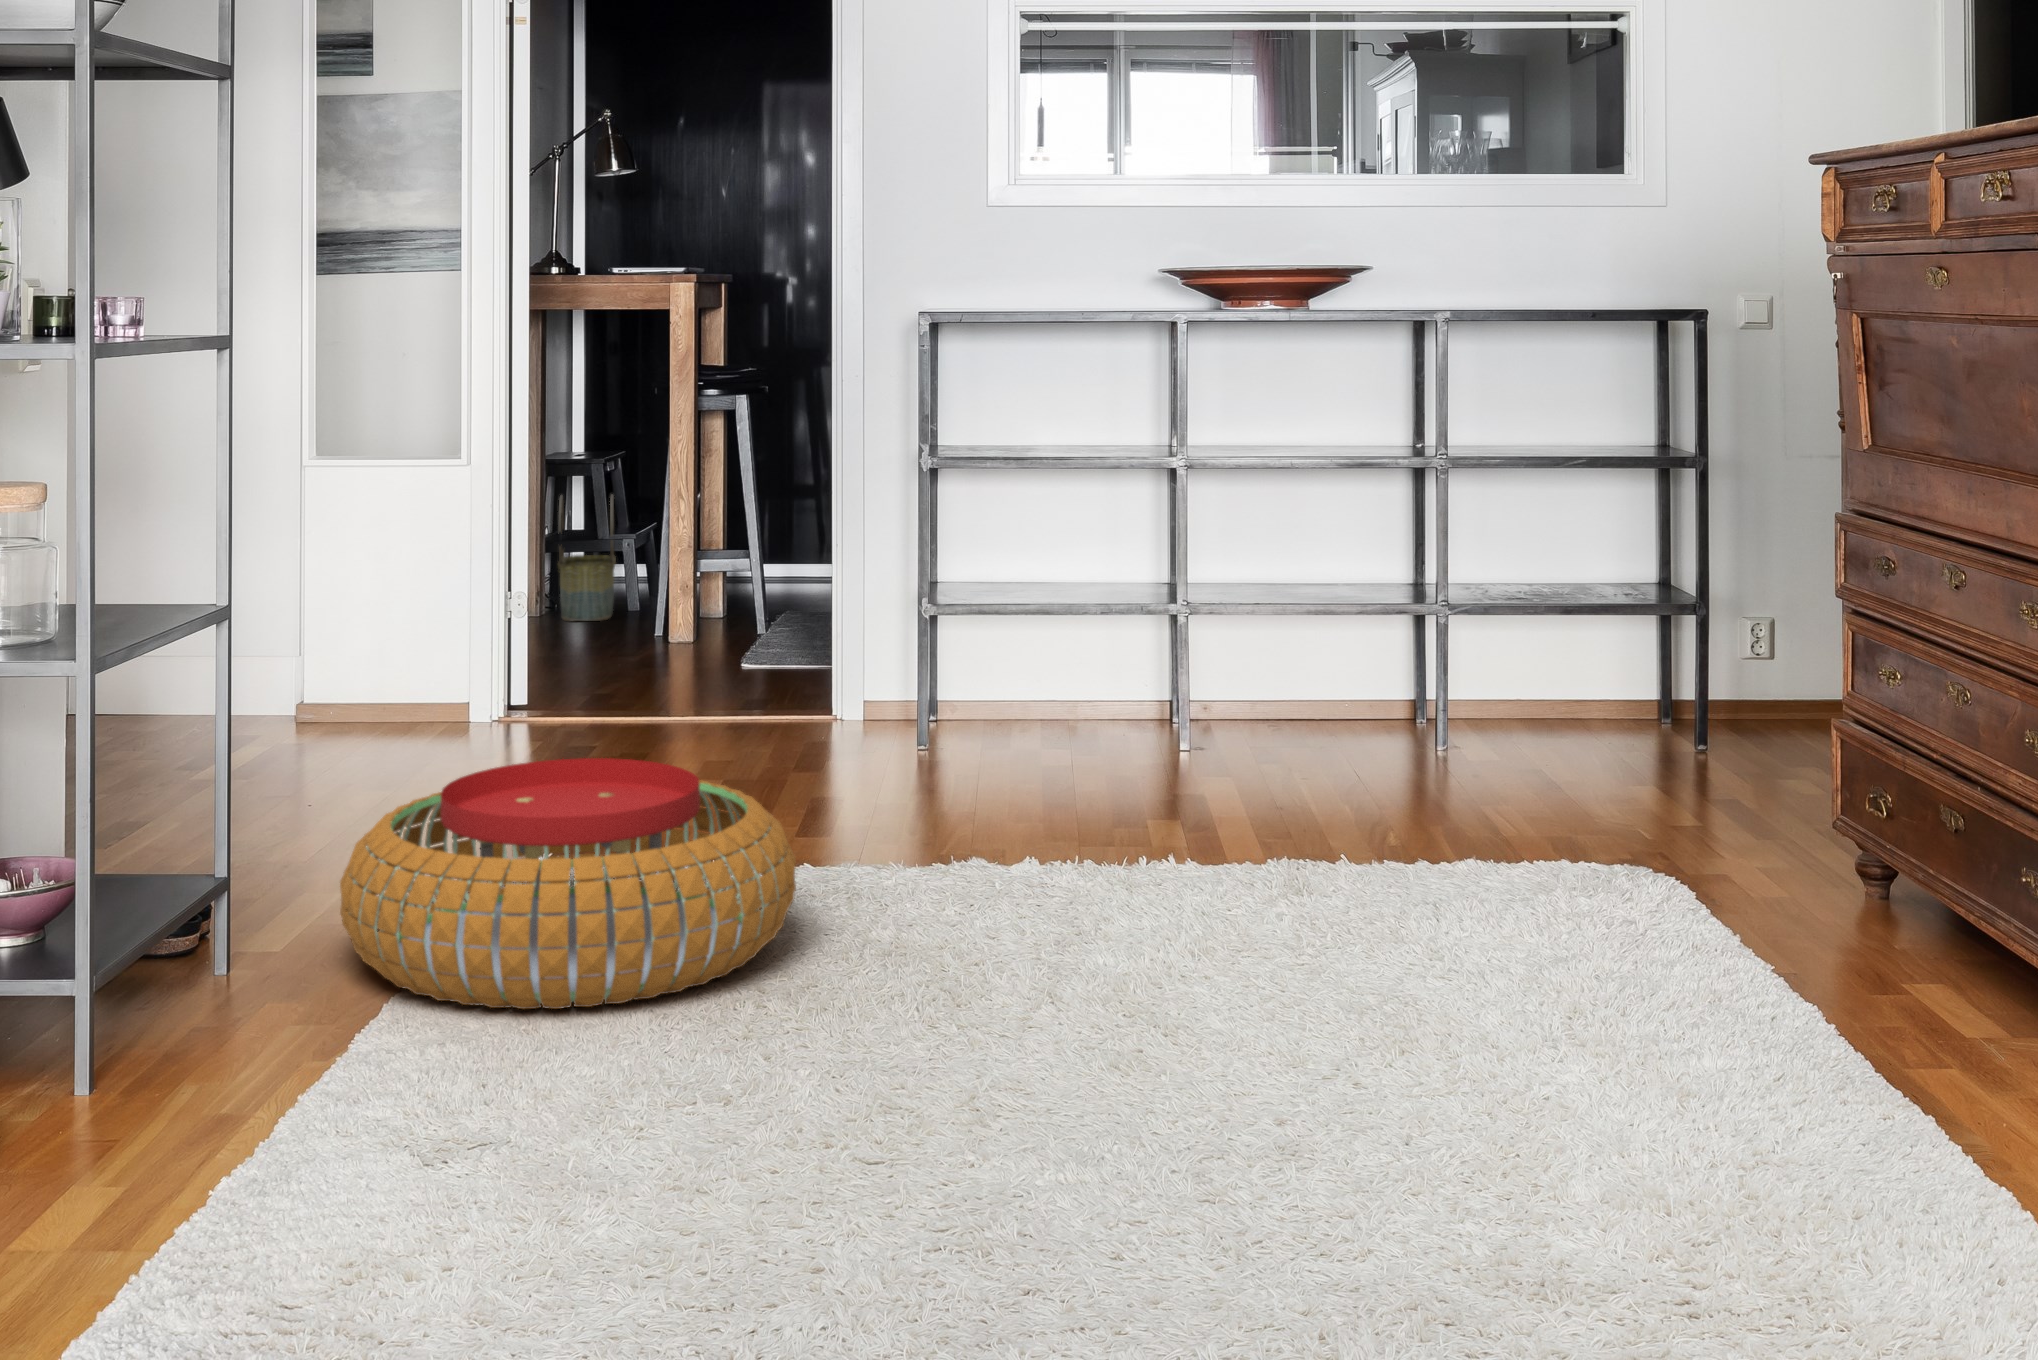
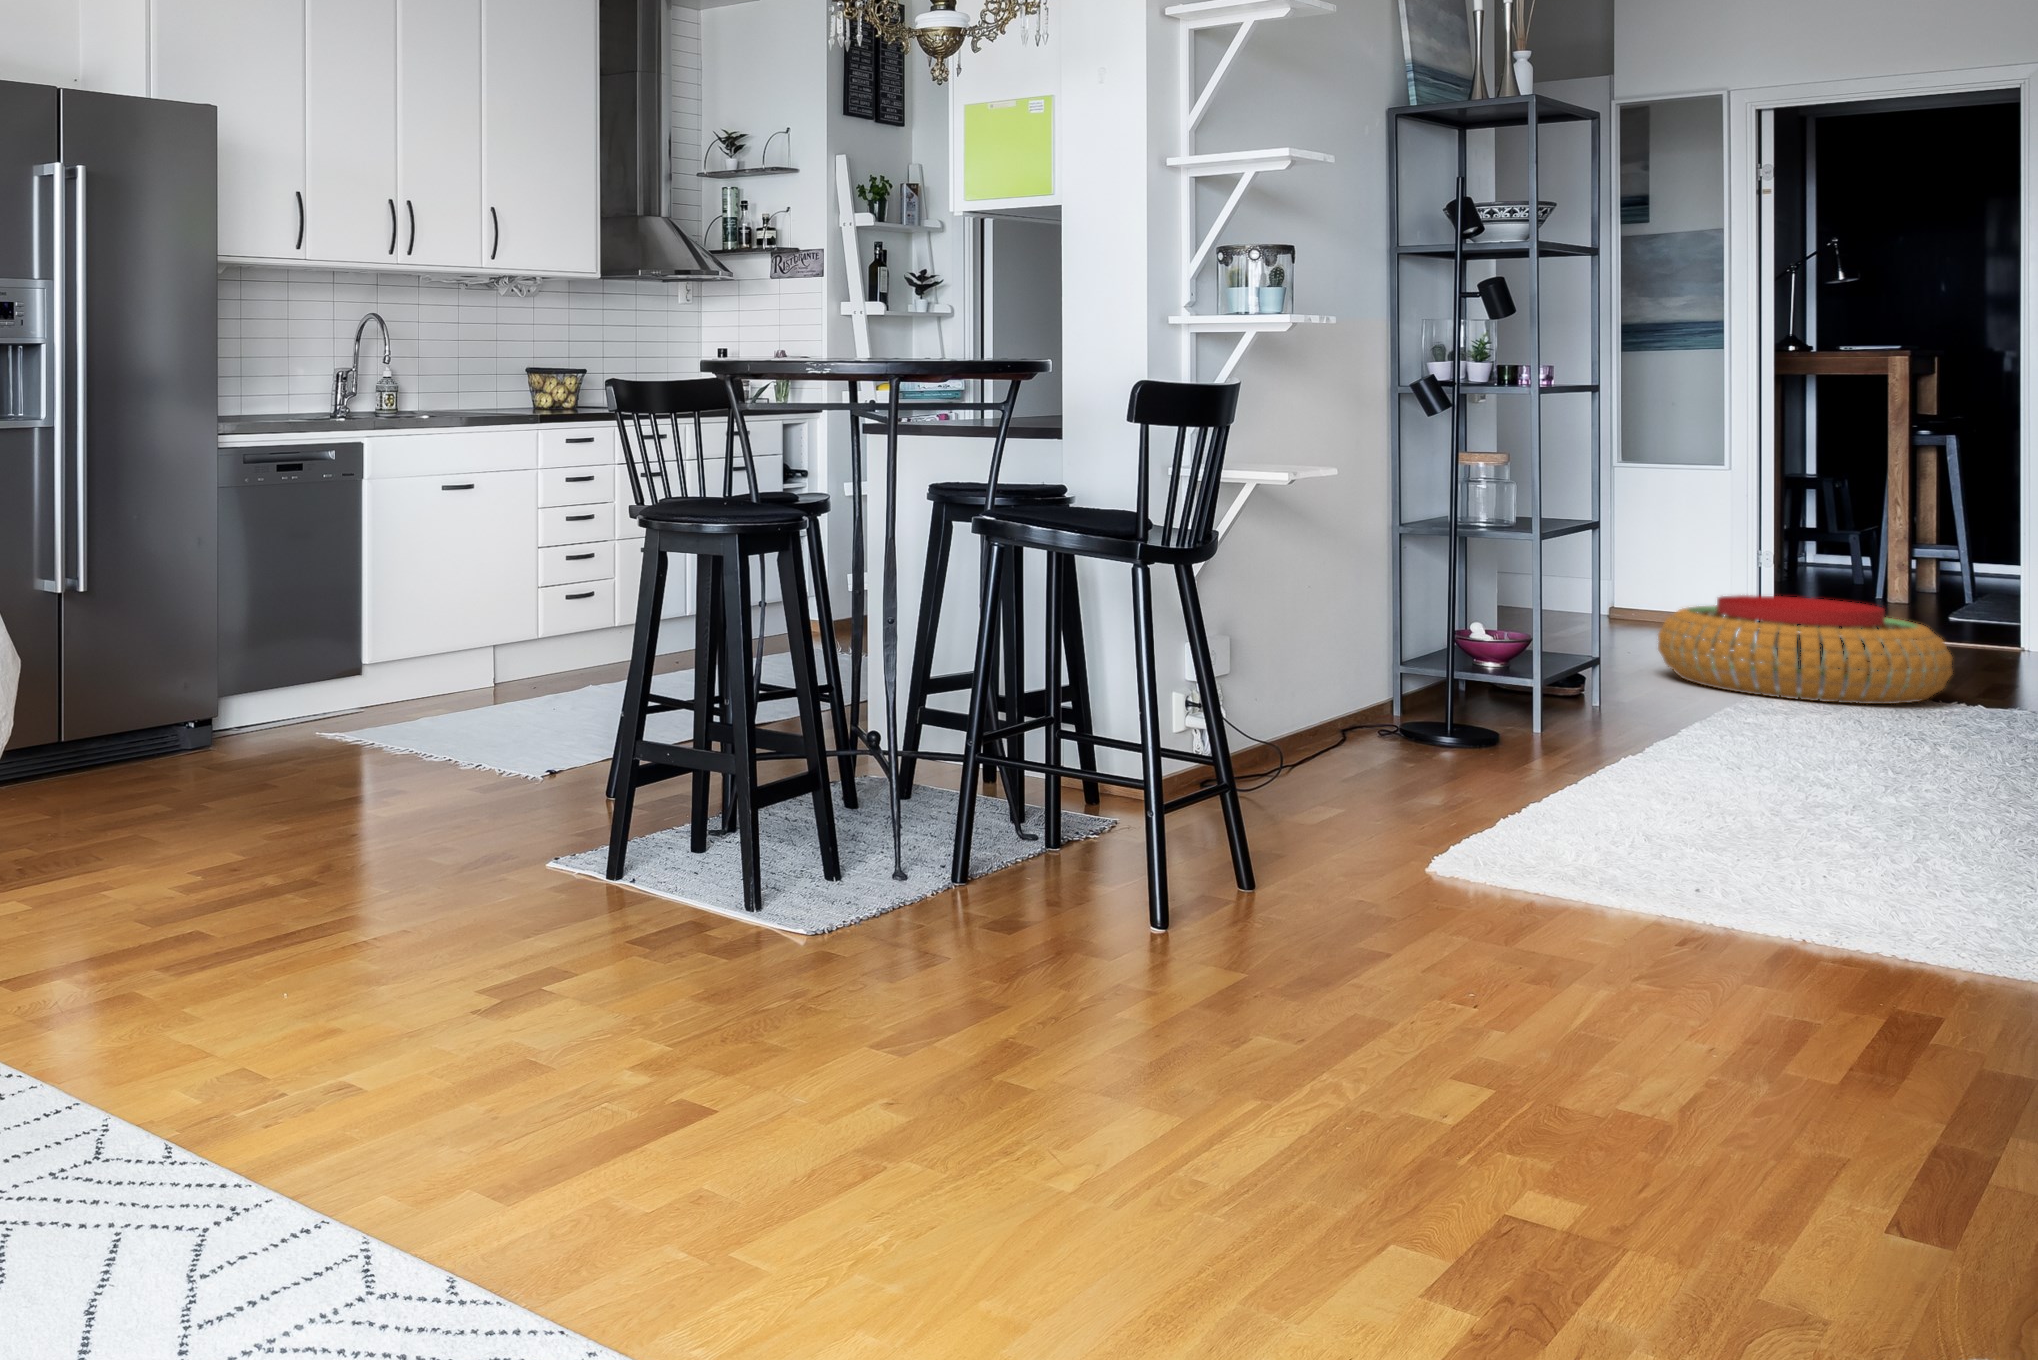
basket: present [558,495,616,621] -> none [1791,504,1841,594]

